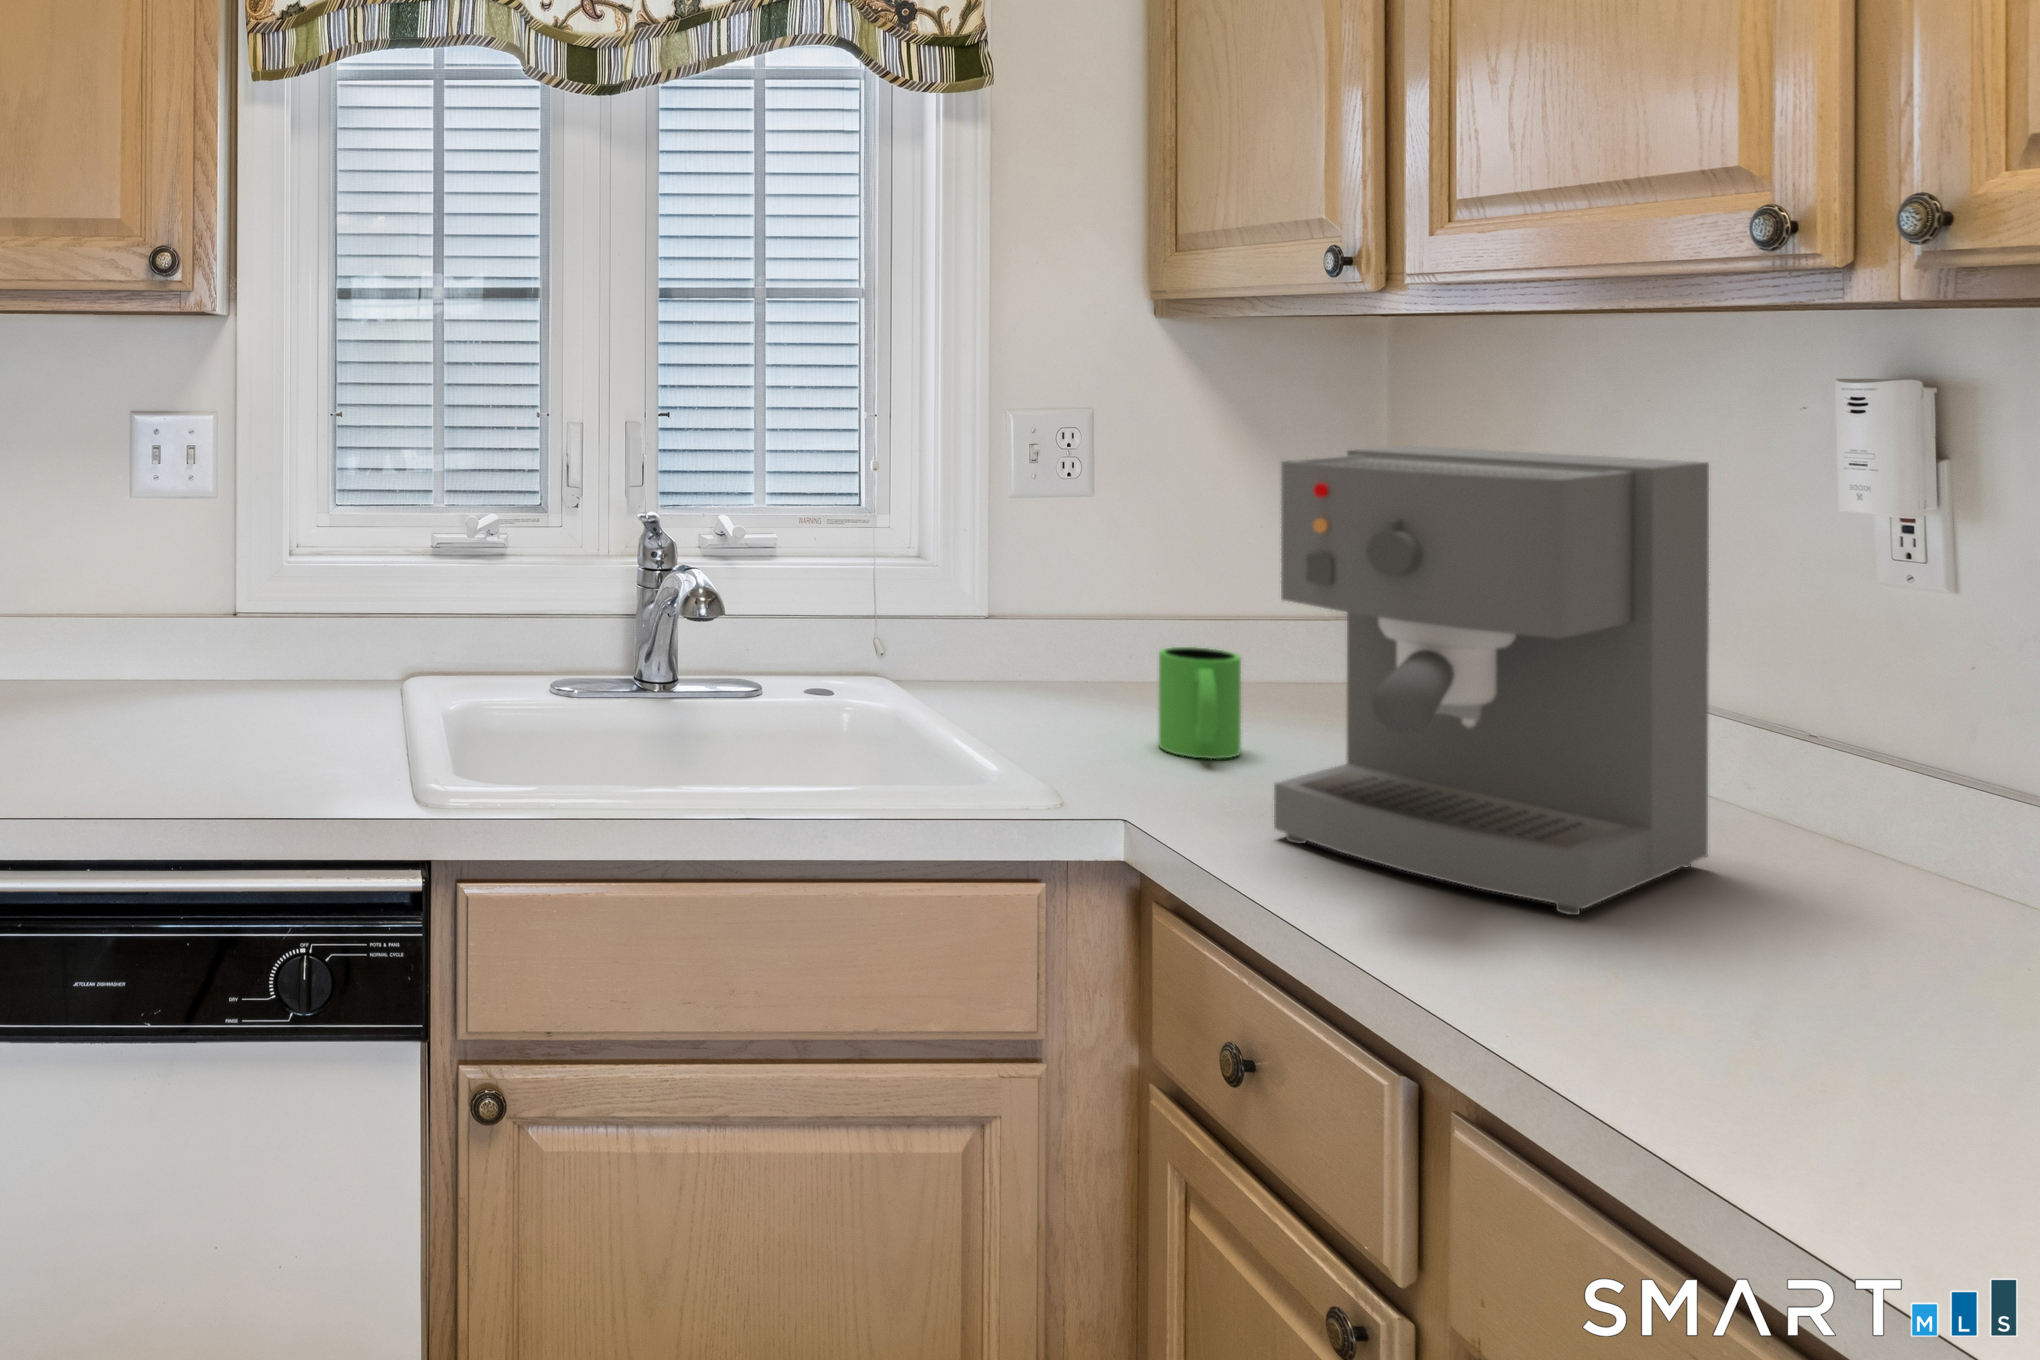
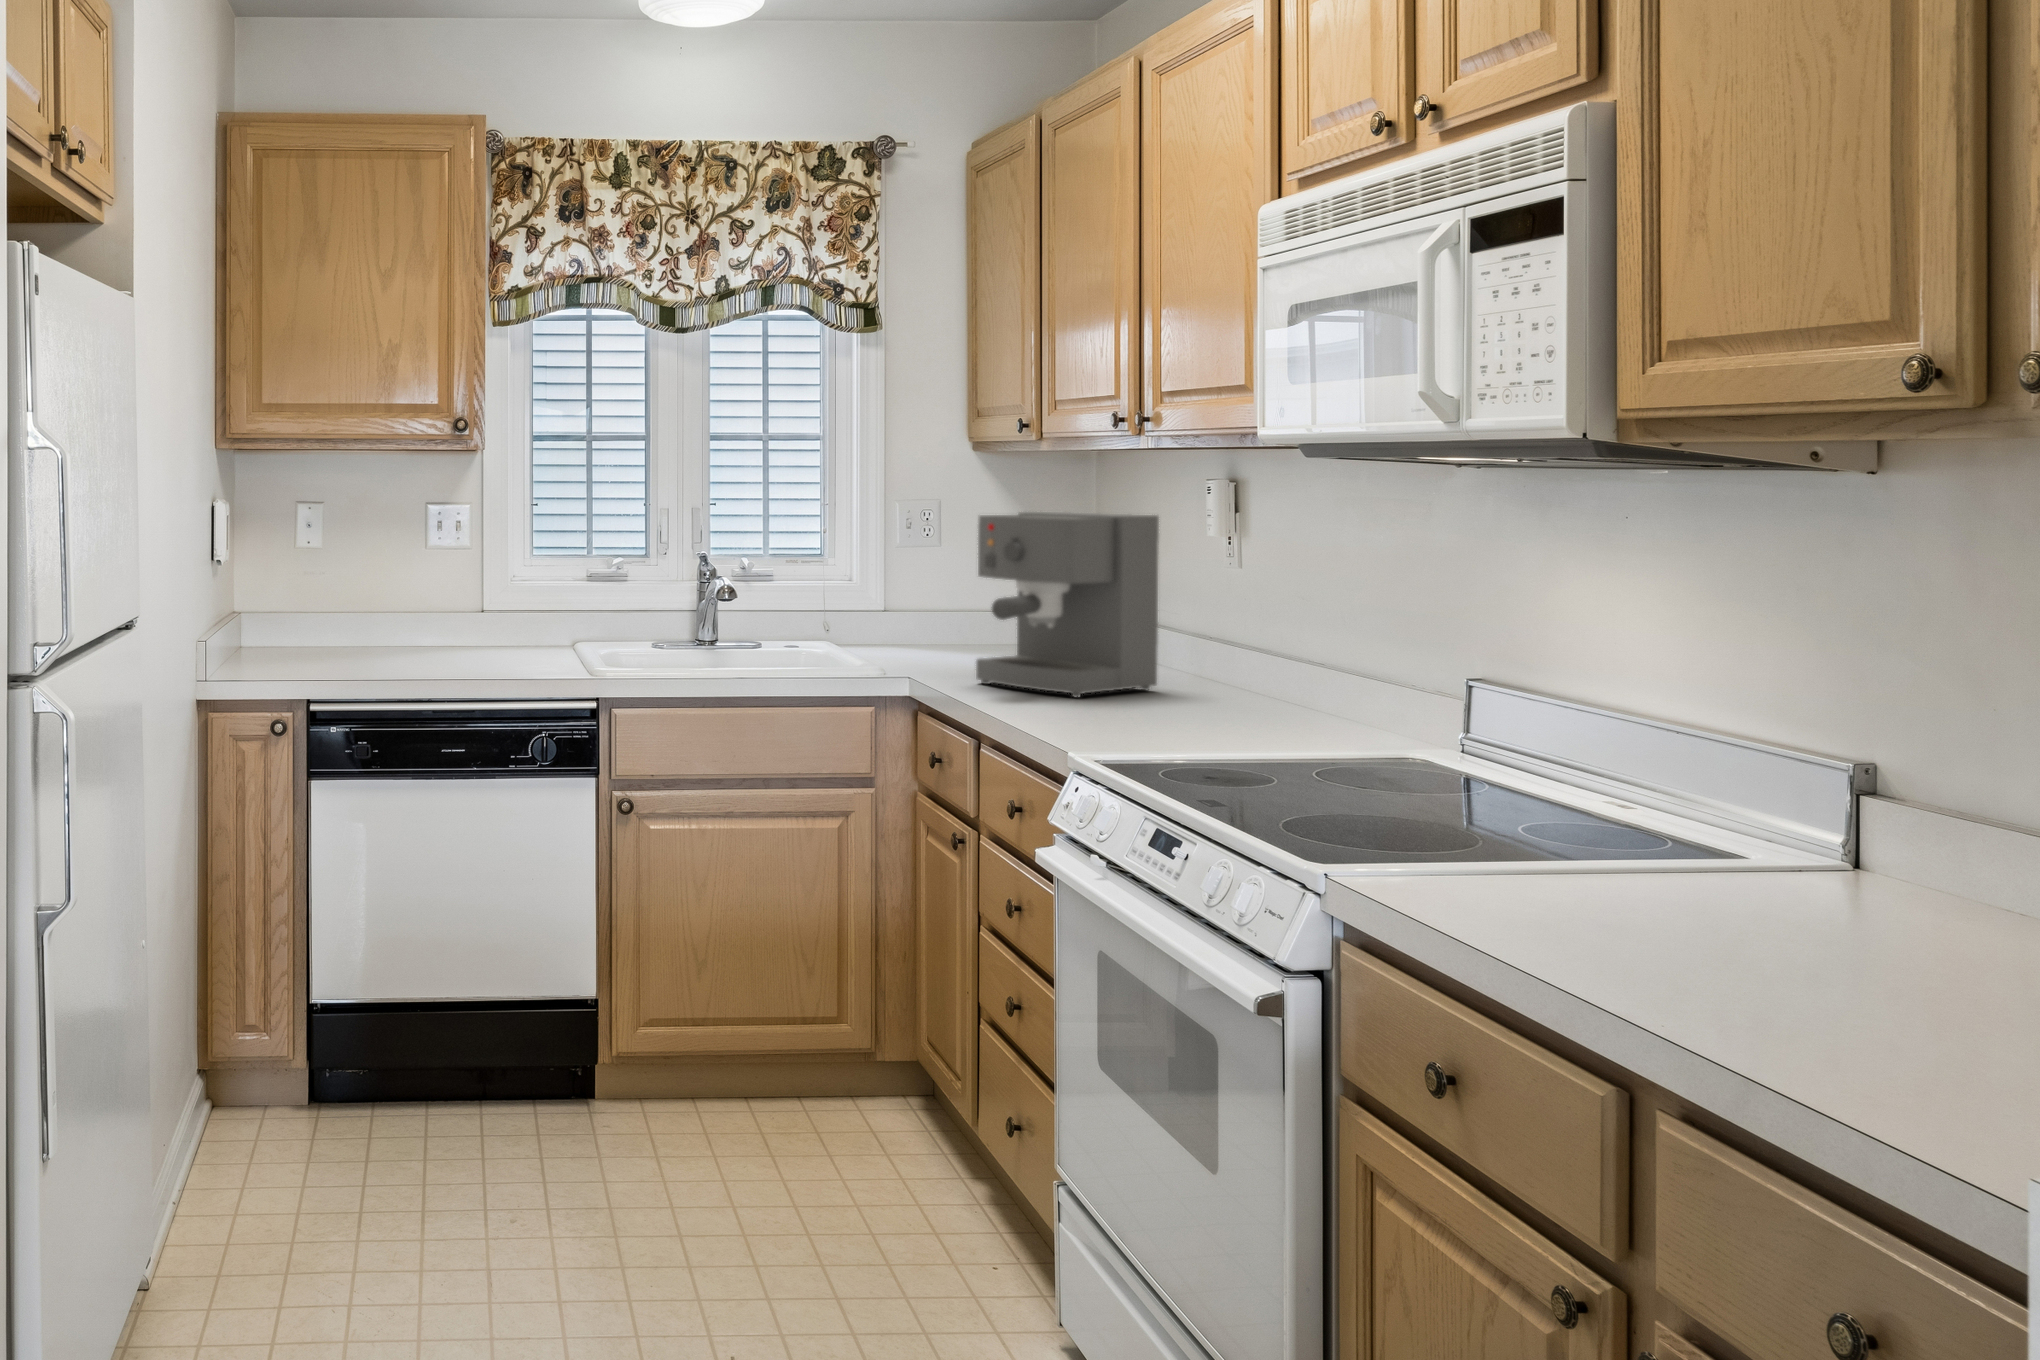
mug: present [1159,647,1241,759] -> none [951,616,990,666]

